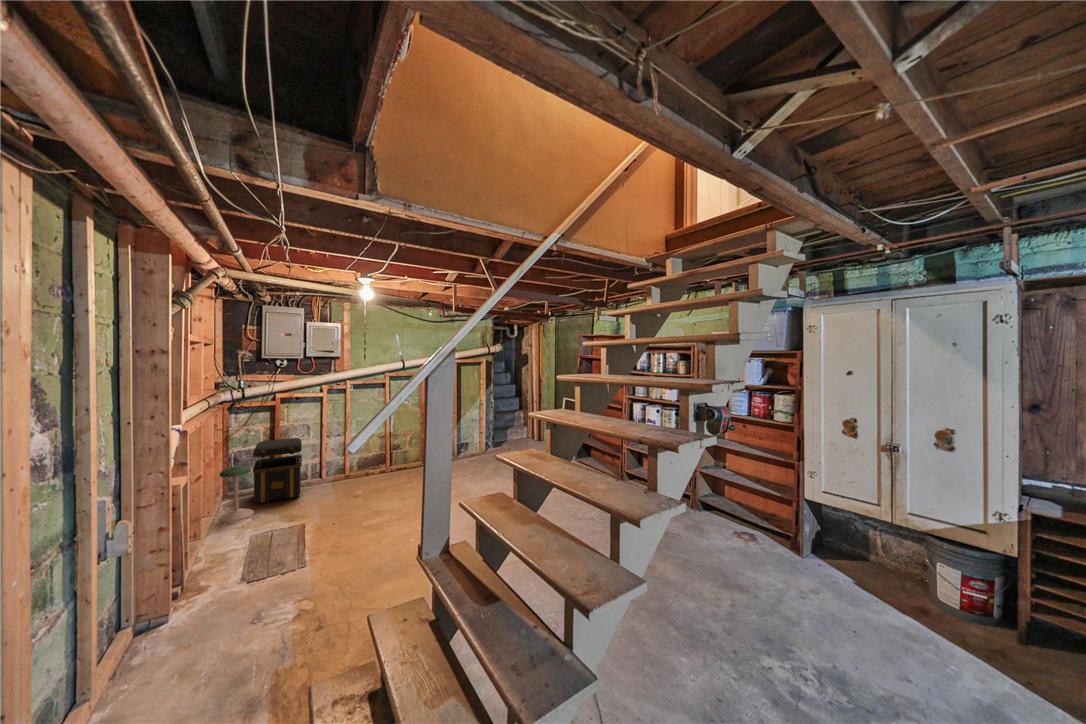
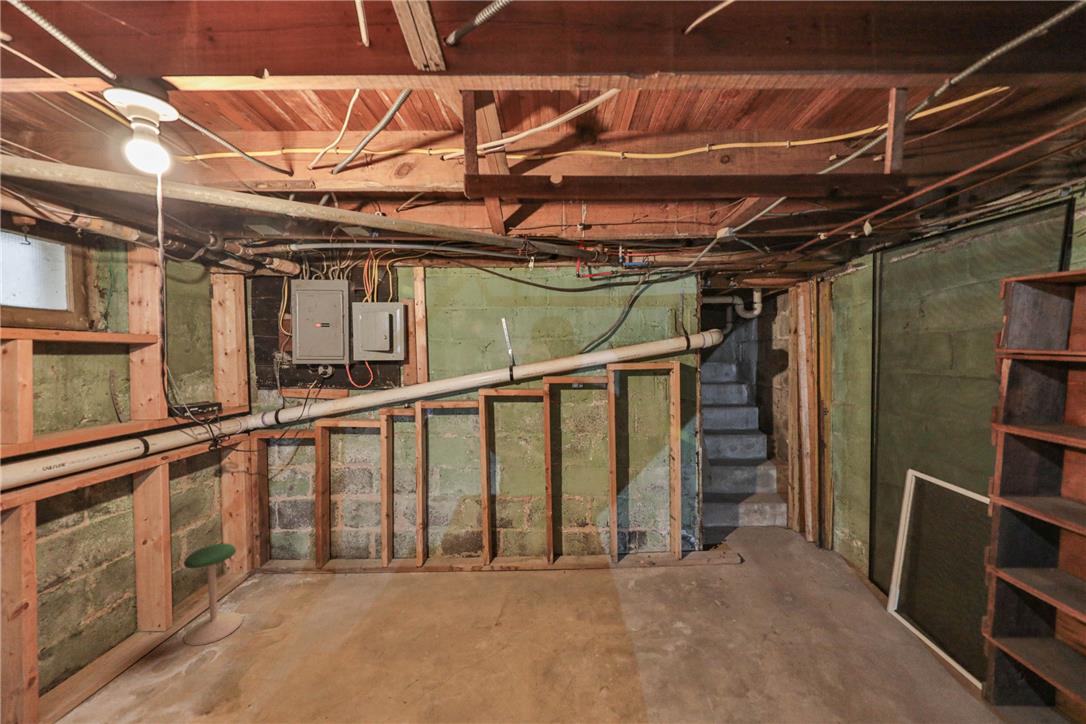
toolbox: present [253,438,302,504] -> none [260,492,352,603]

